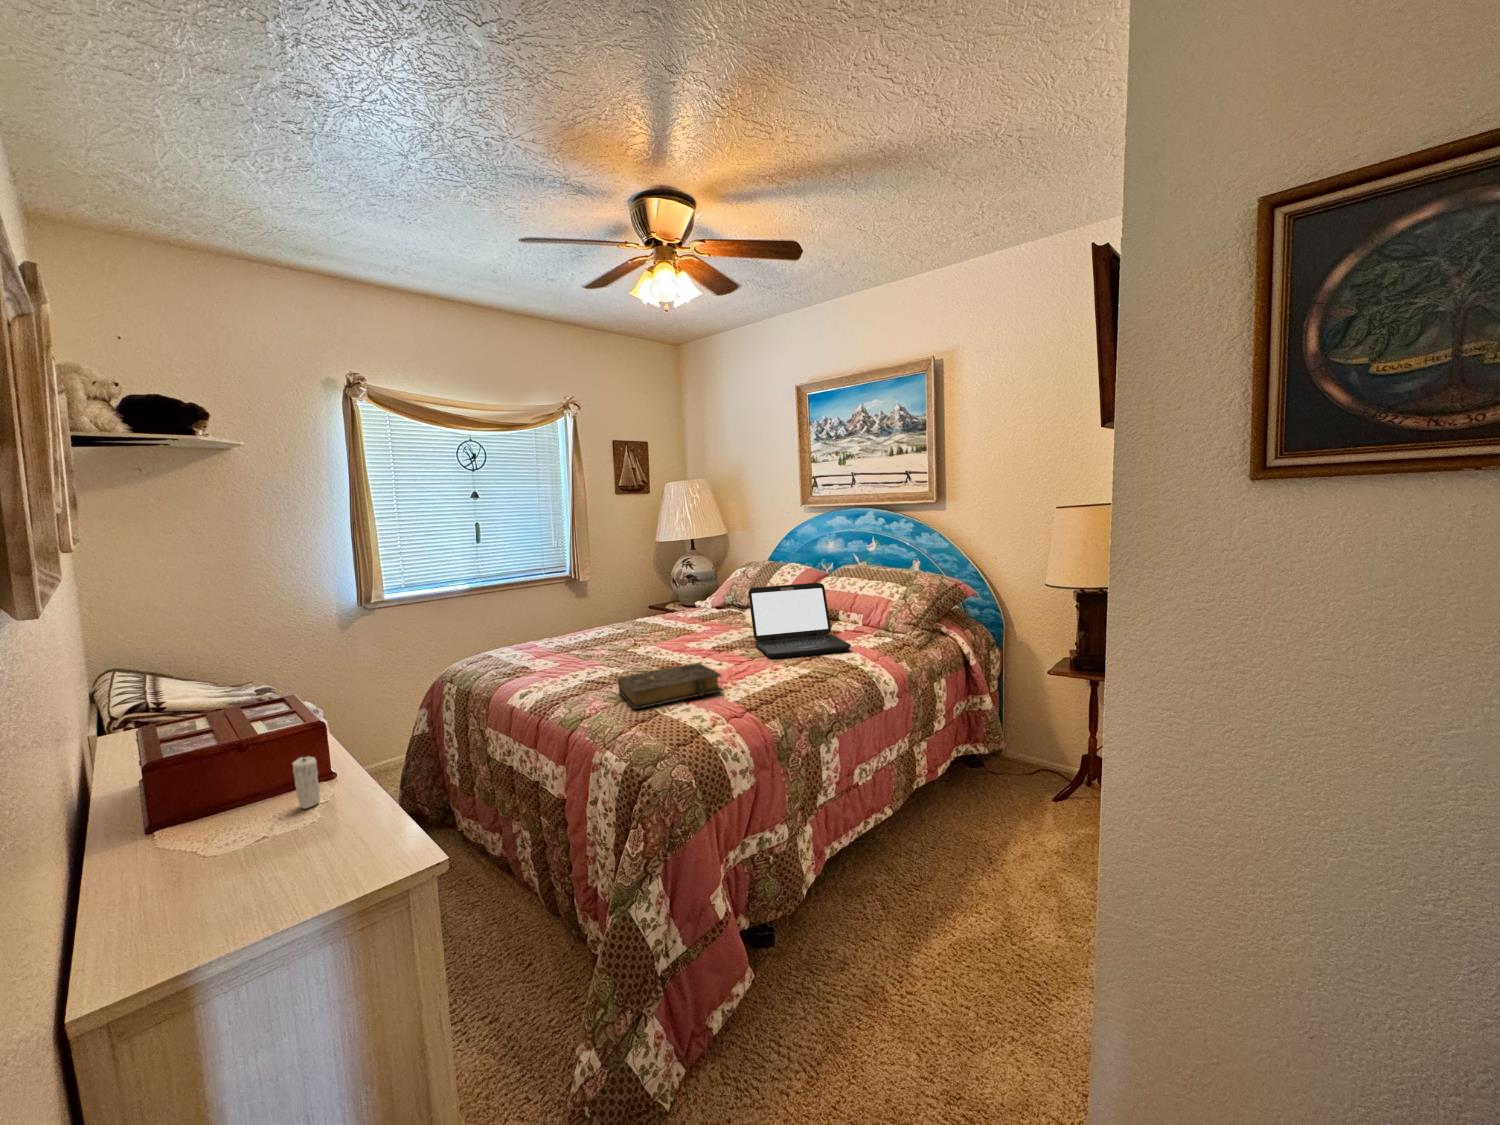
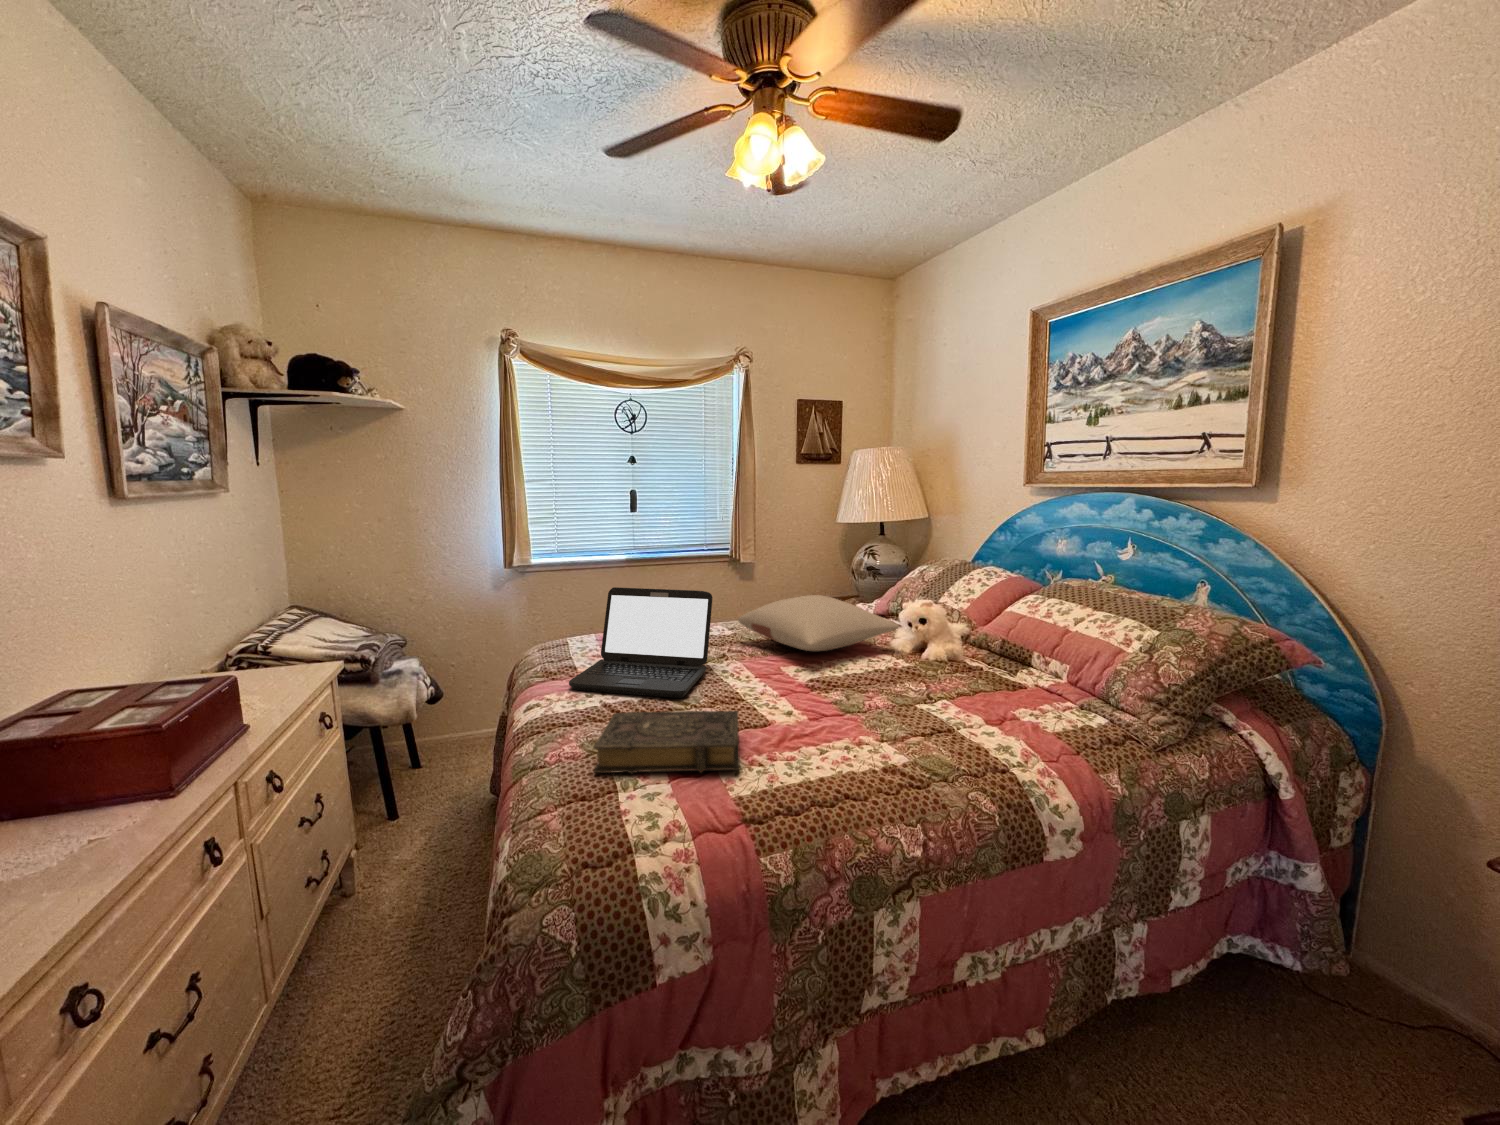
laptop: present [748,583,851,659] -> present [569,587,713,698]
pillow: none [633,594,751,633] -> present [738,595,899,651]
candle: present [292,757,320,809] -> none [48,772,94,846]

